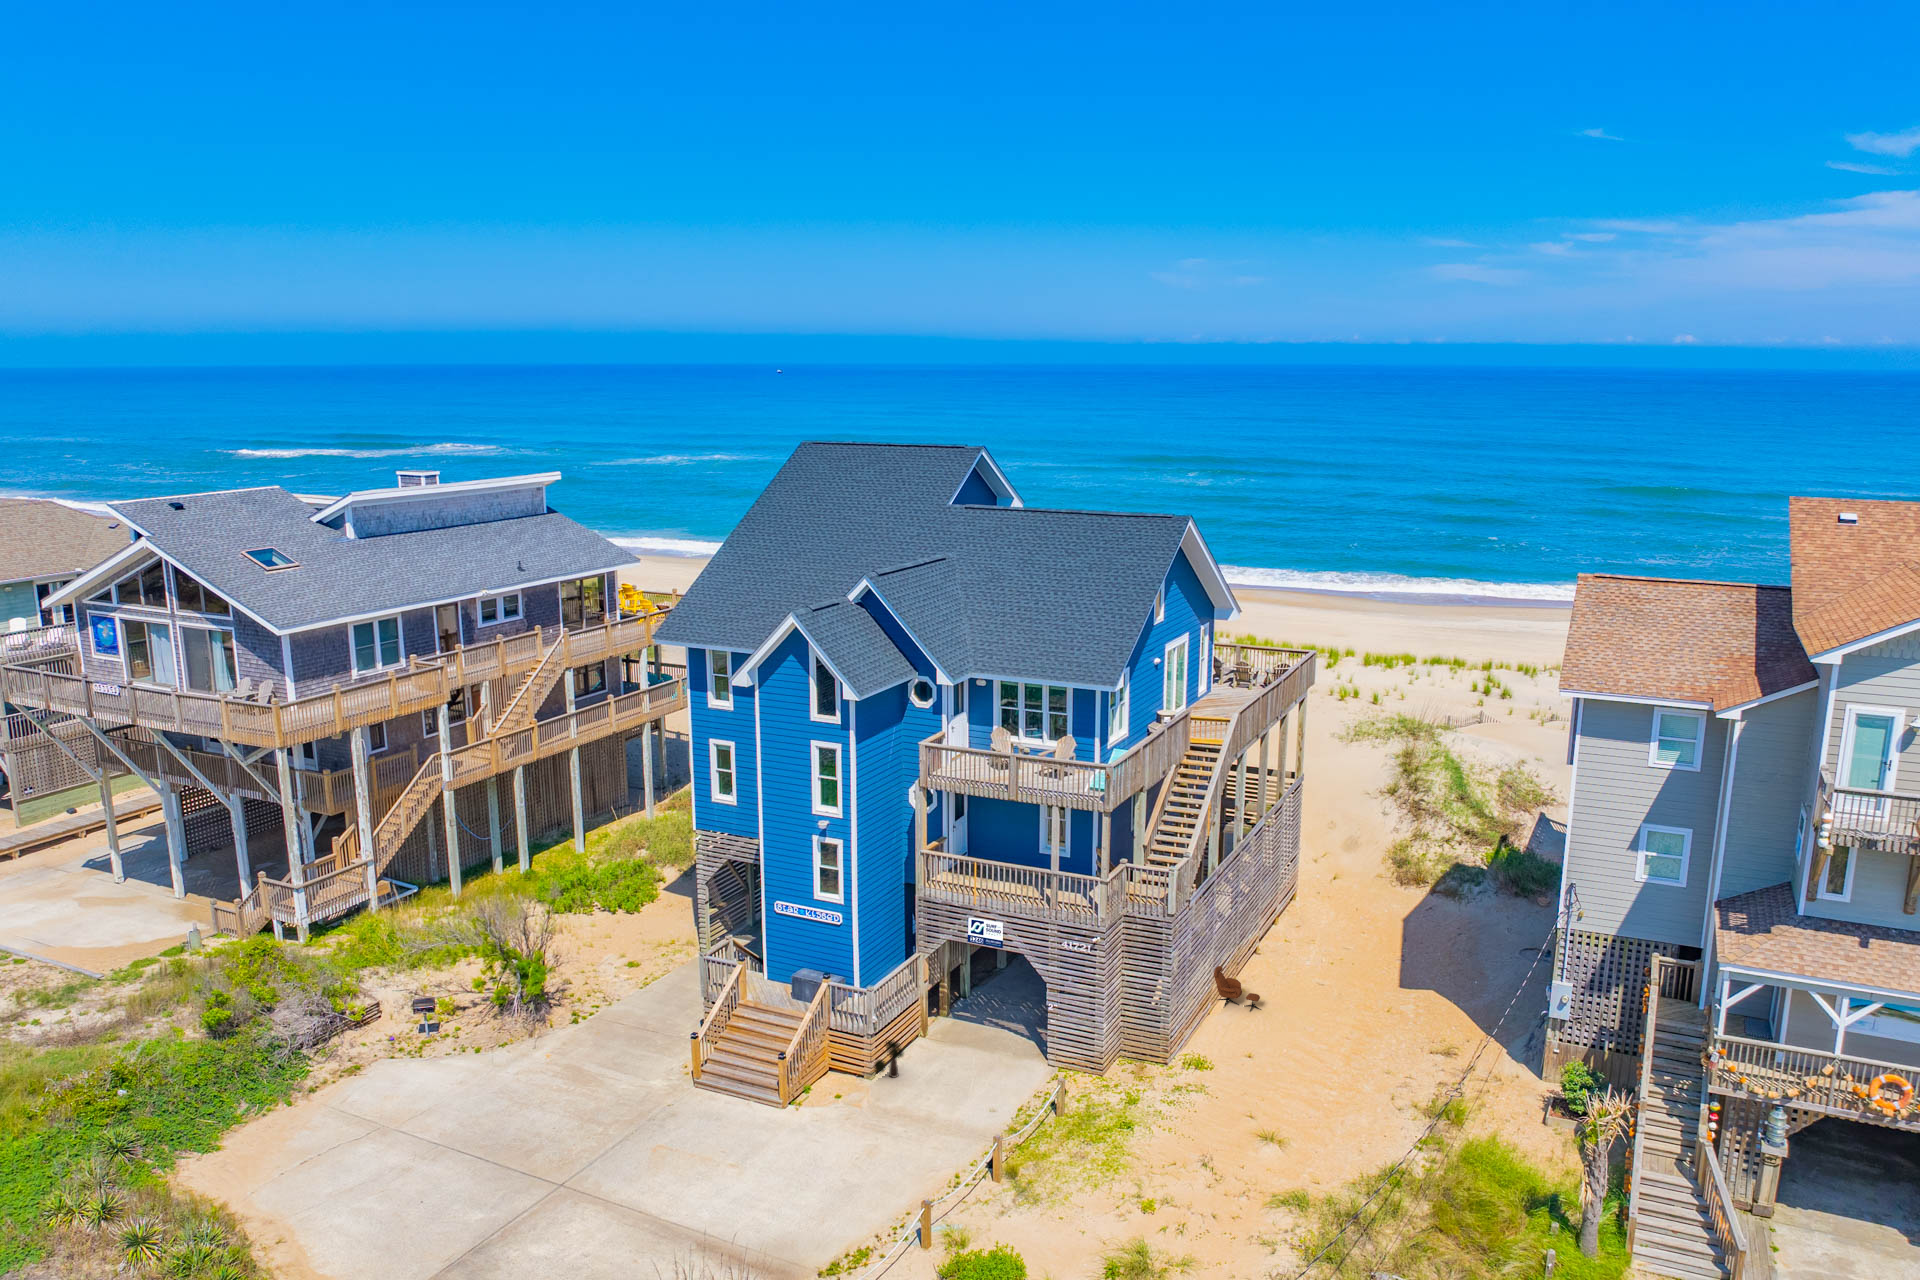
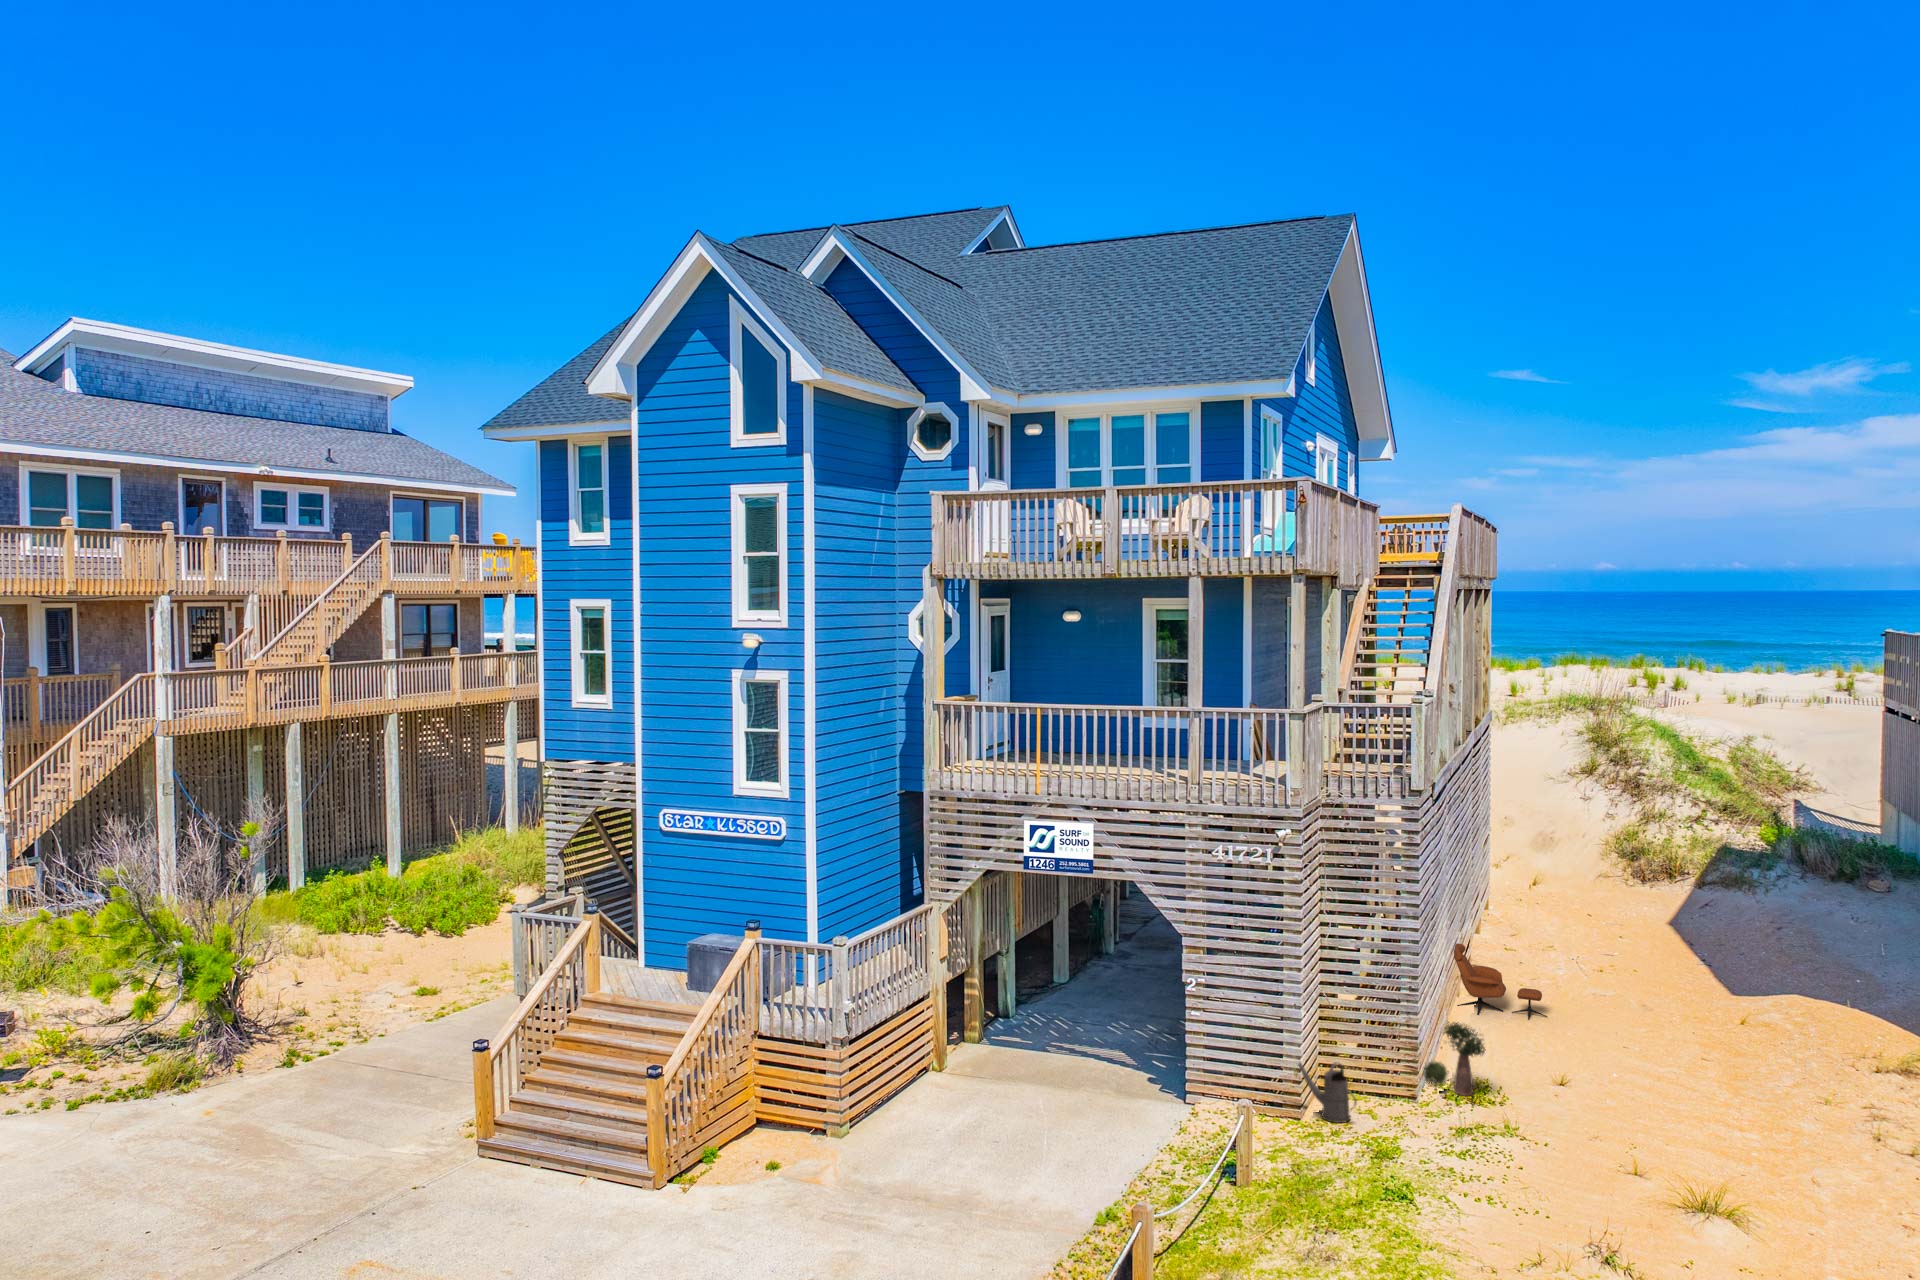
potted plant: present [874,1040,903,1078] -> present [1423,1022,1486,1096]
watering can: none [1101,1047,1127,1080] -> present [1298,1062,1357,1123]

